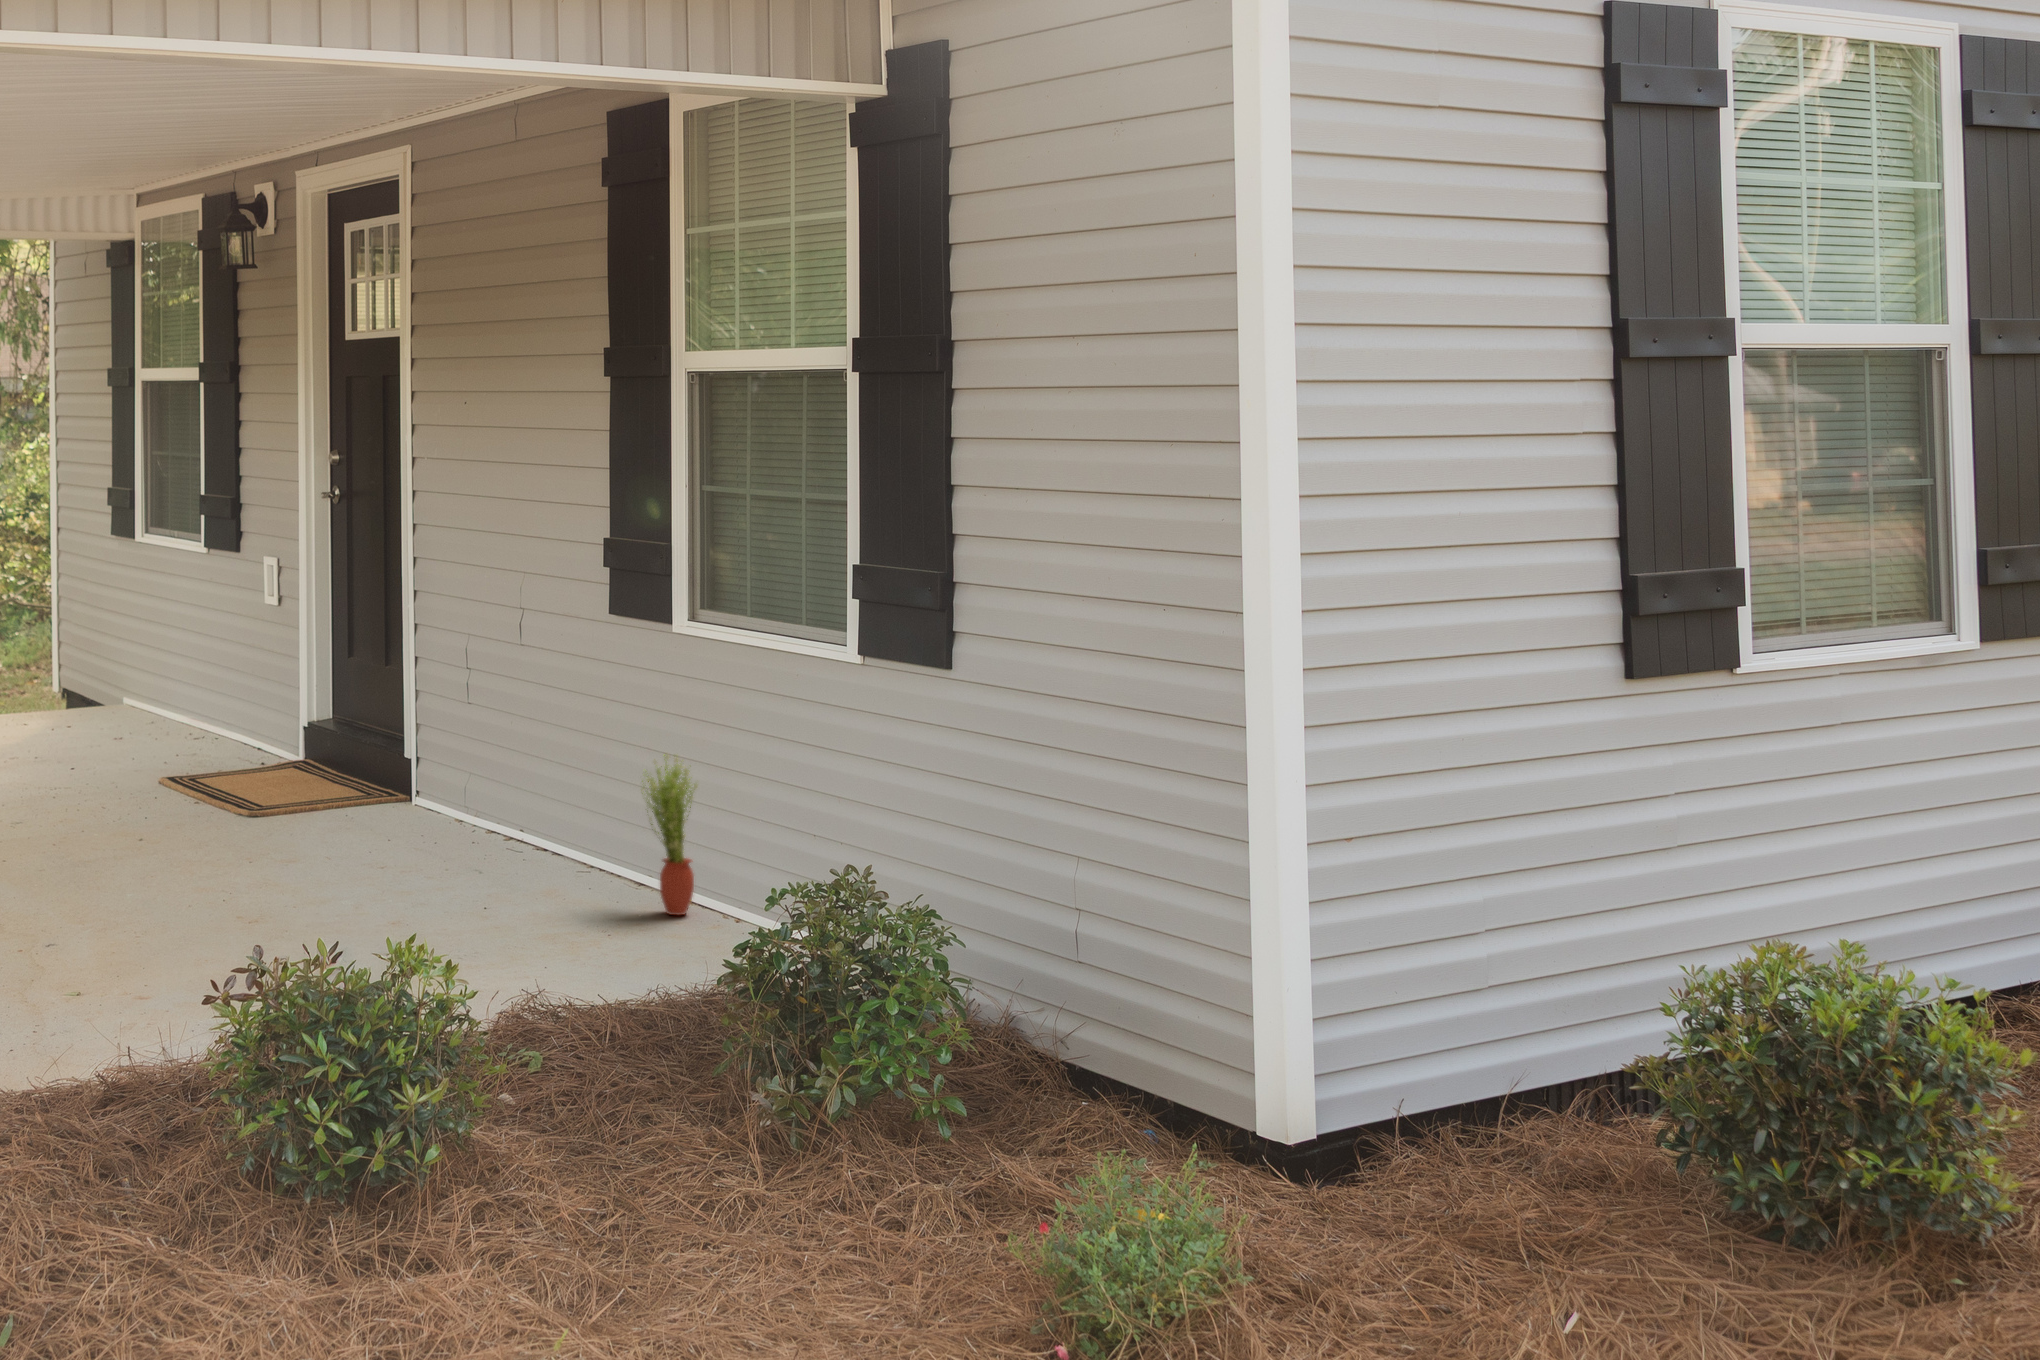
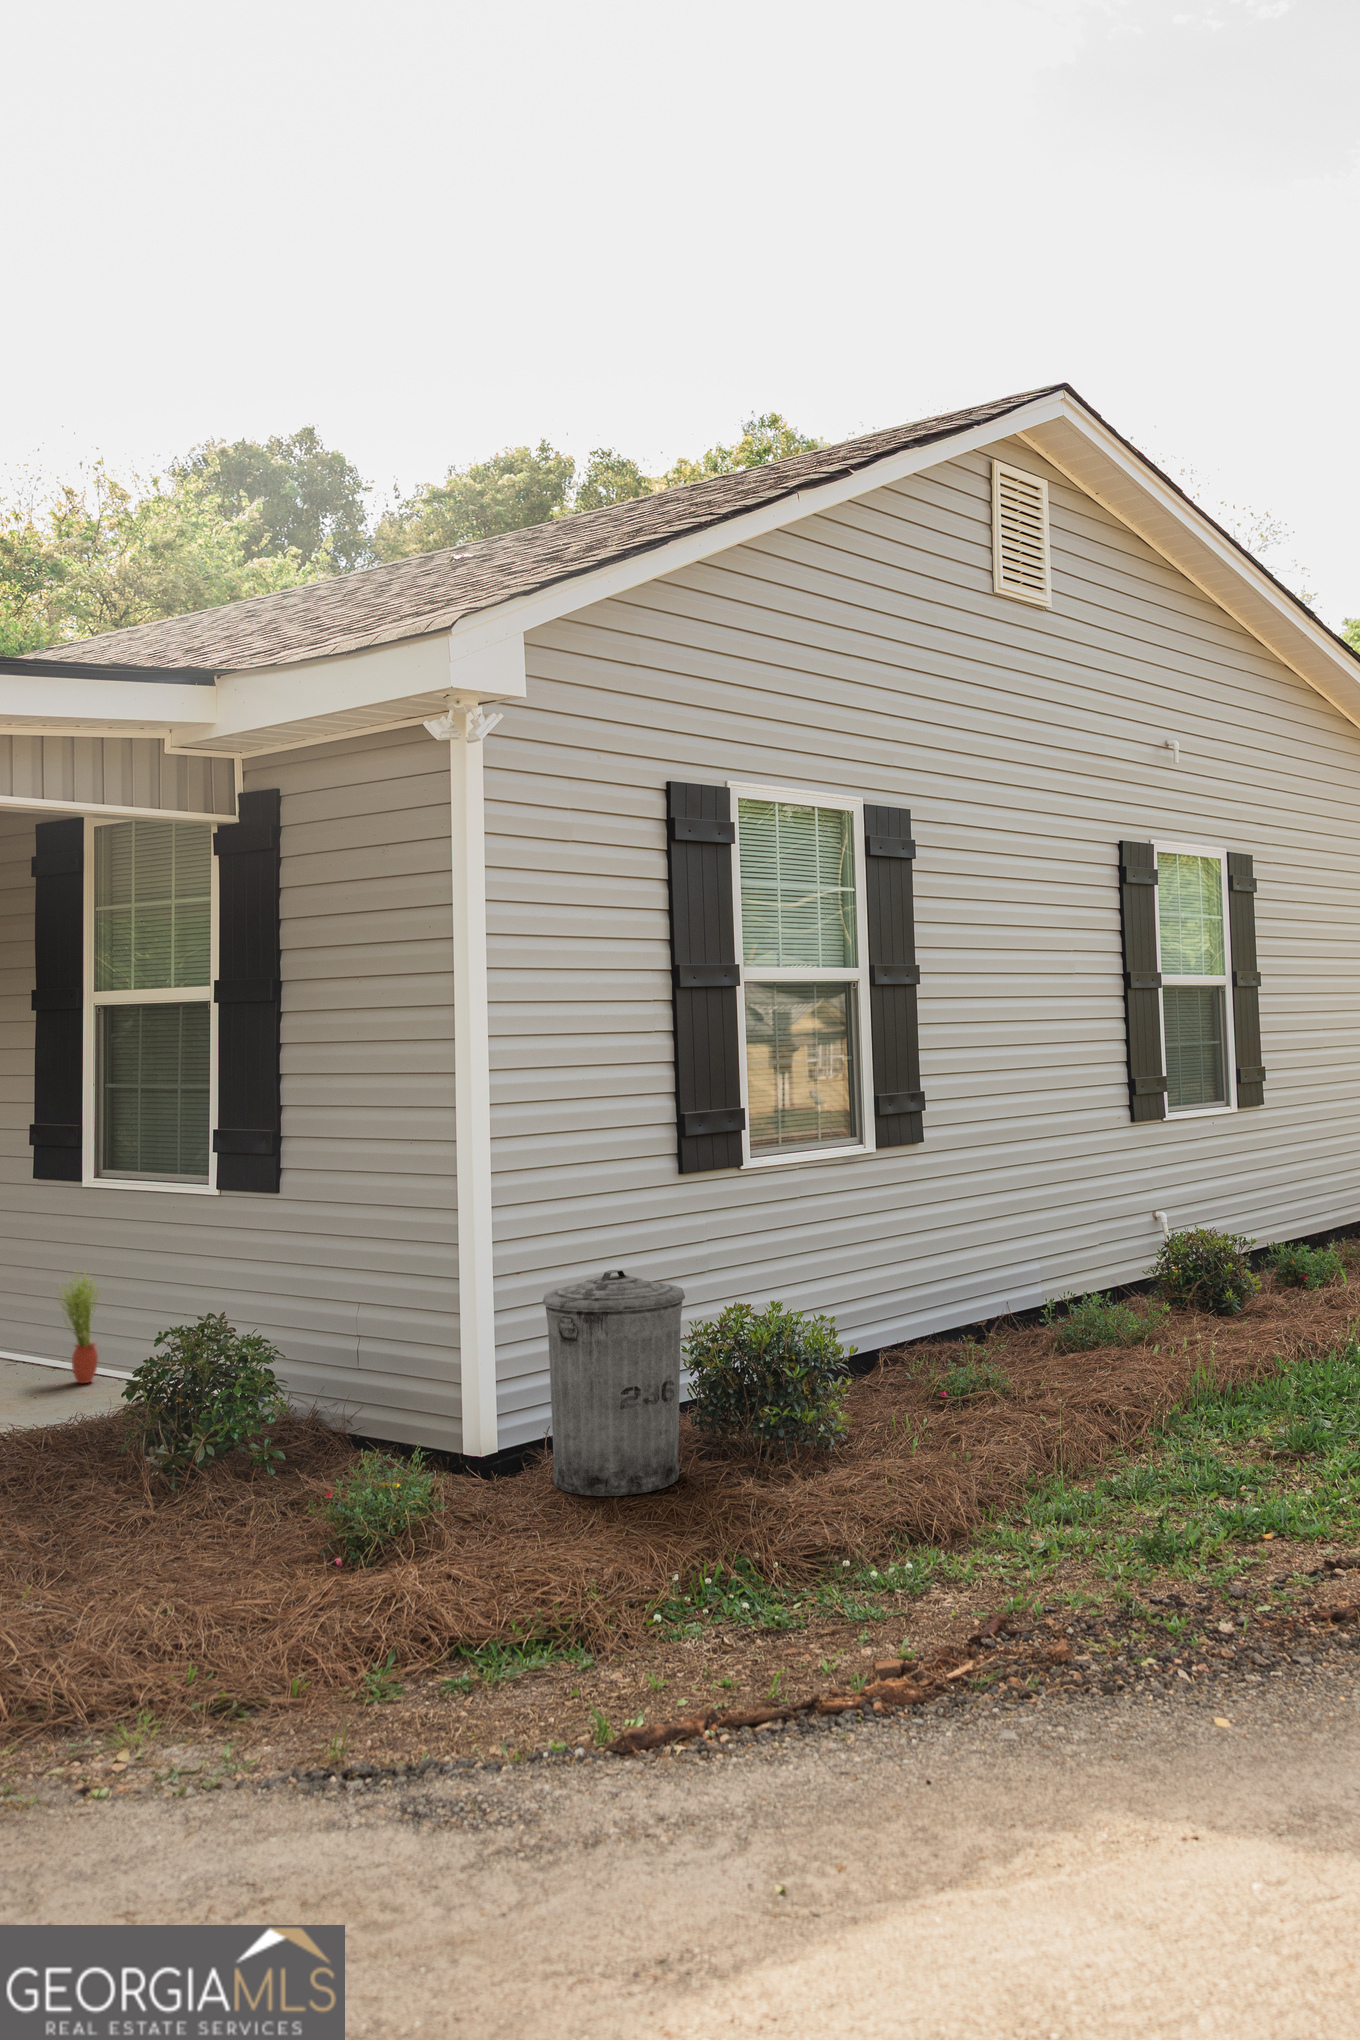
trash can: none [1383,842,1650,1238] -> present [543,1270,685,1496]

